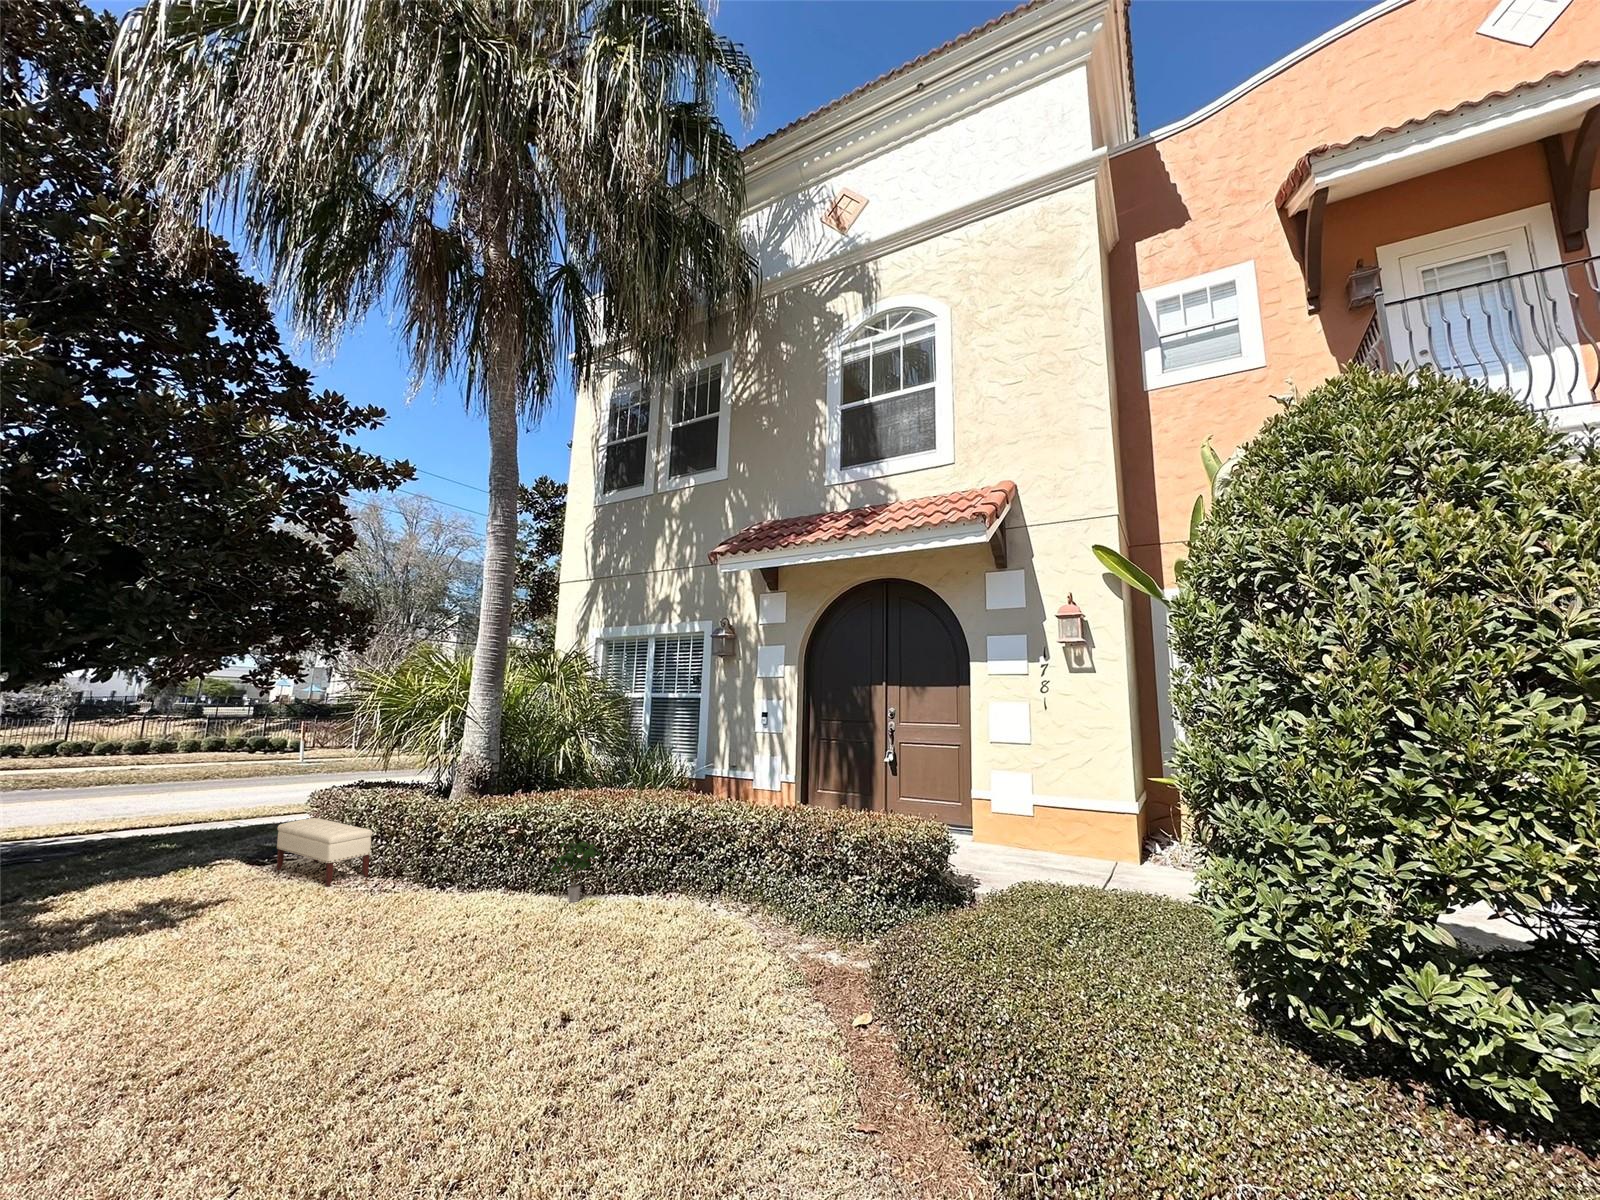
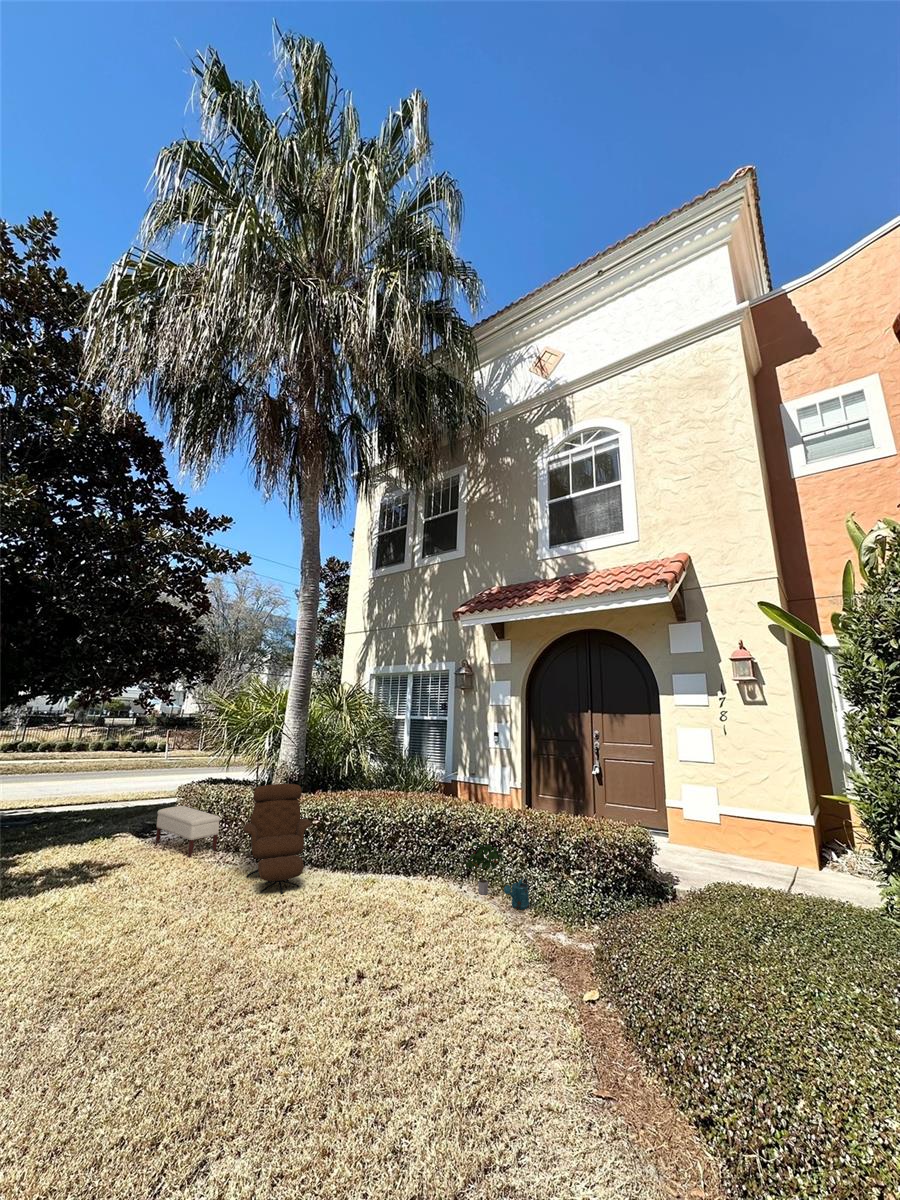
lounge chair: none [405,782,504,927] -> present [243,784,311,894]
potted plant: present [551,841,601,902] -> present [465,843,503,895]
watering can: none [764,890,797,929] -> present [504,877,529,909]

